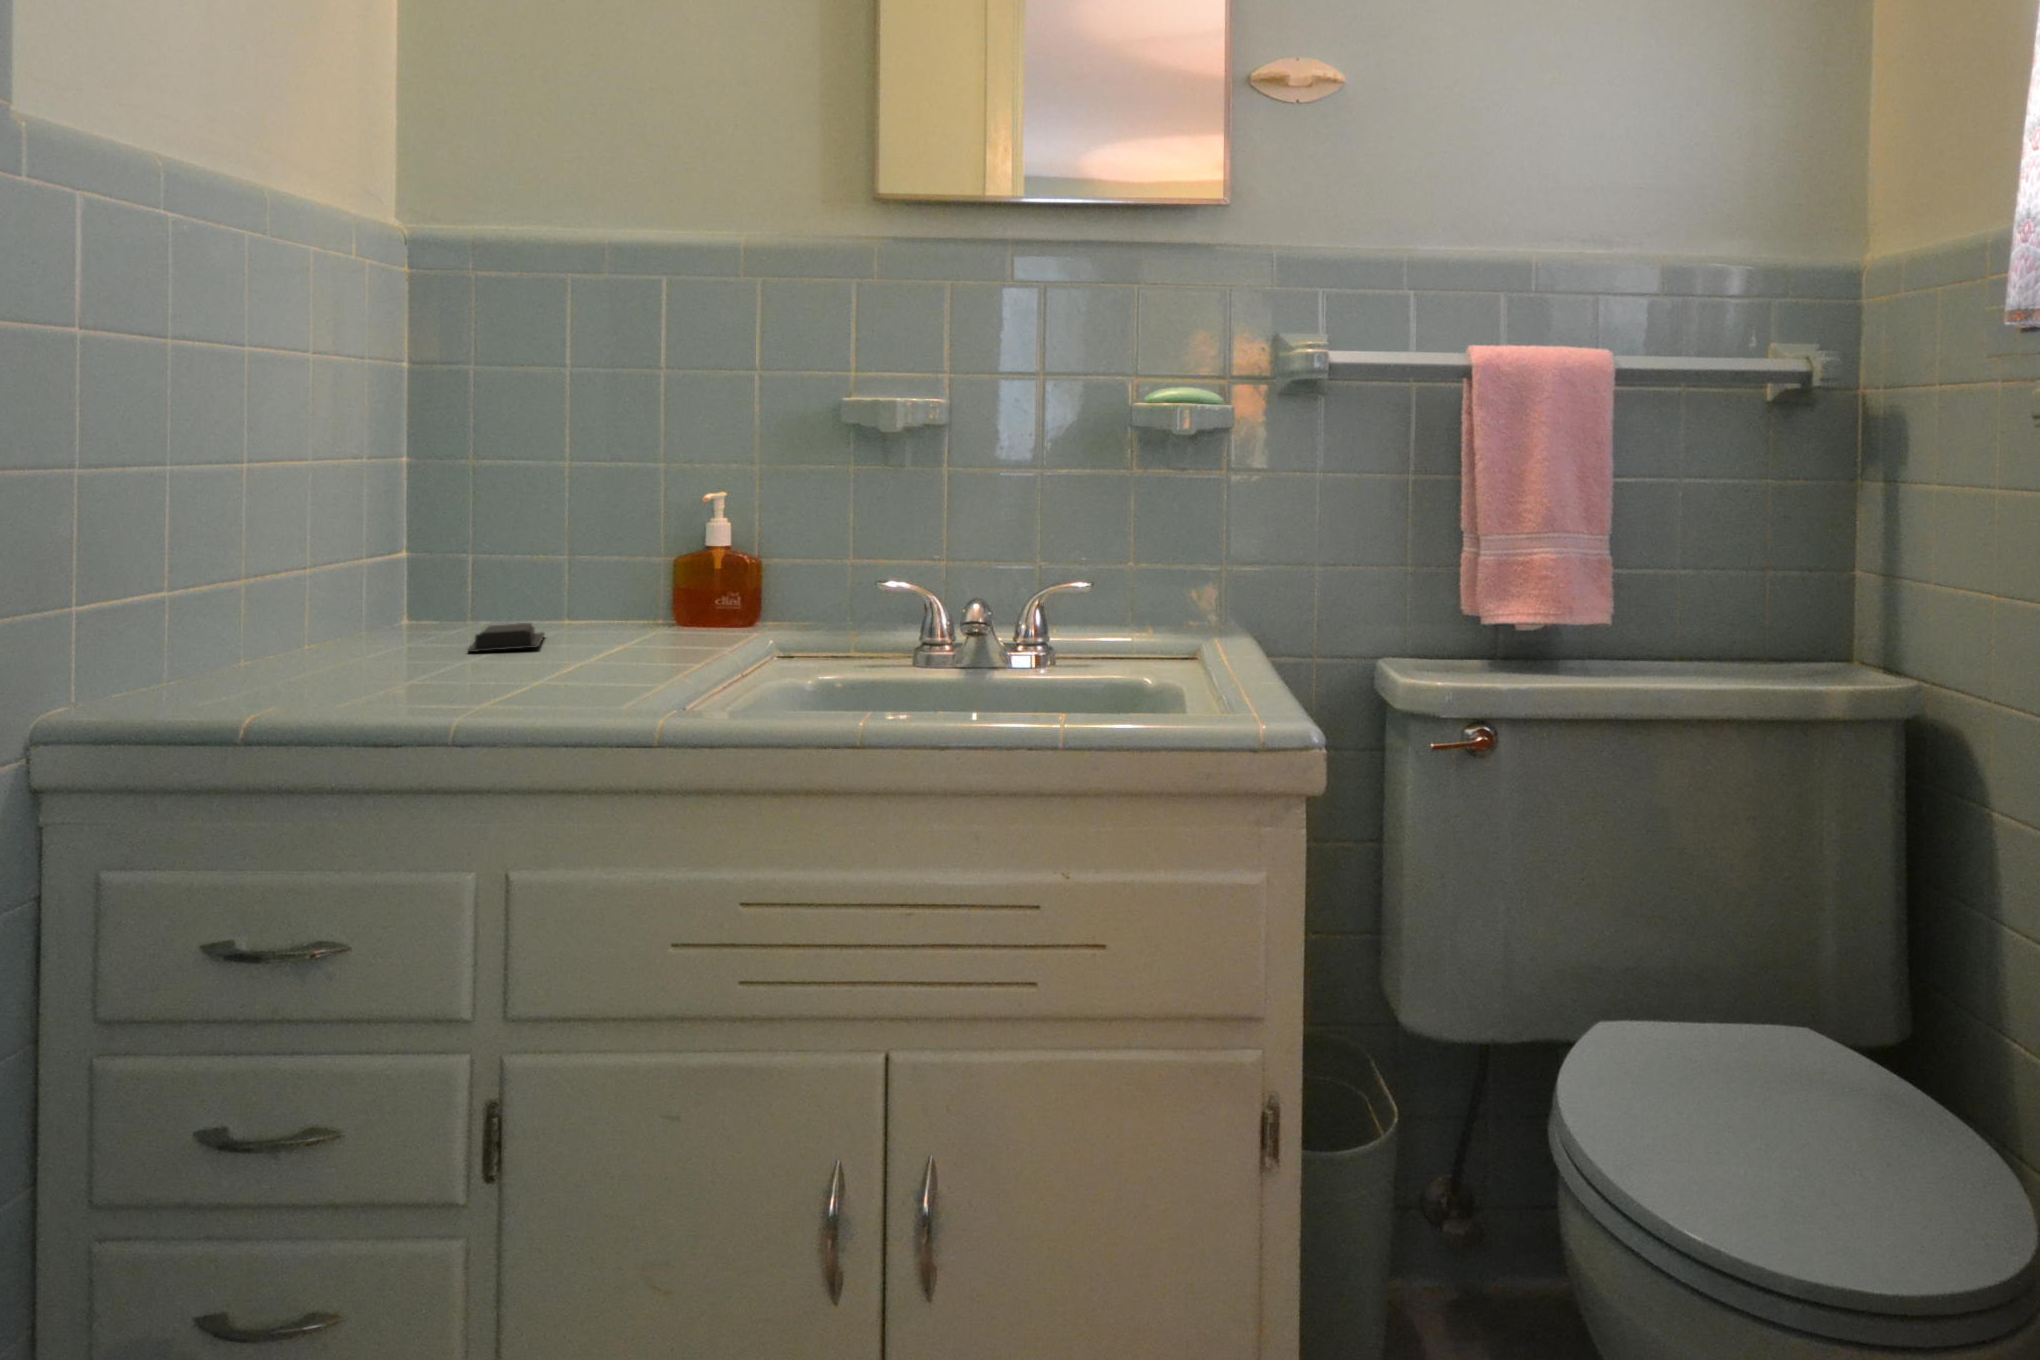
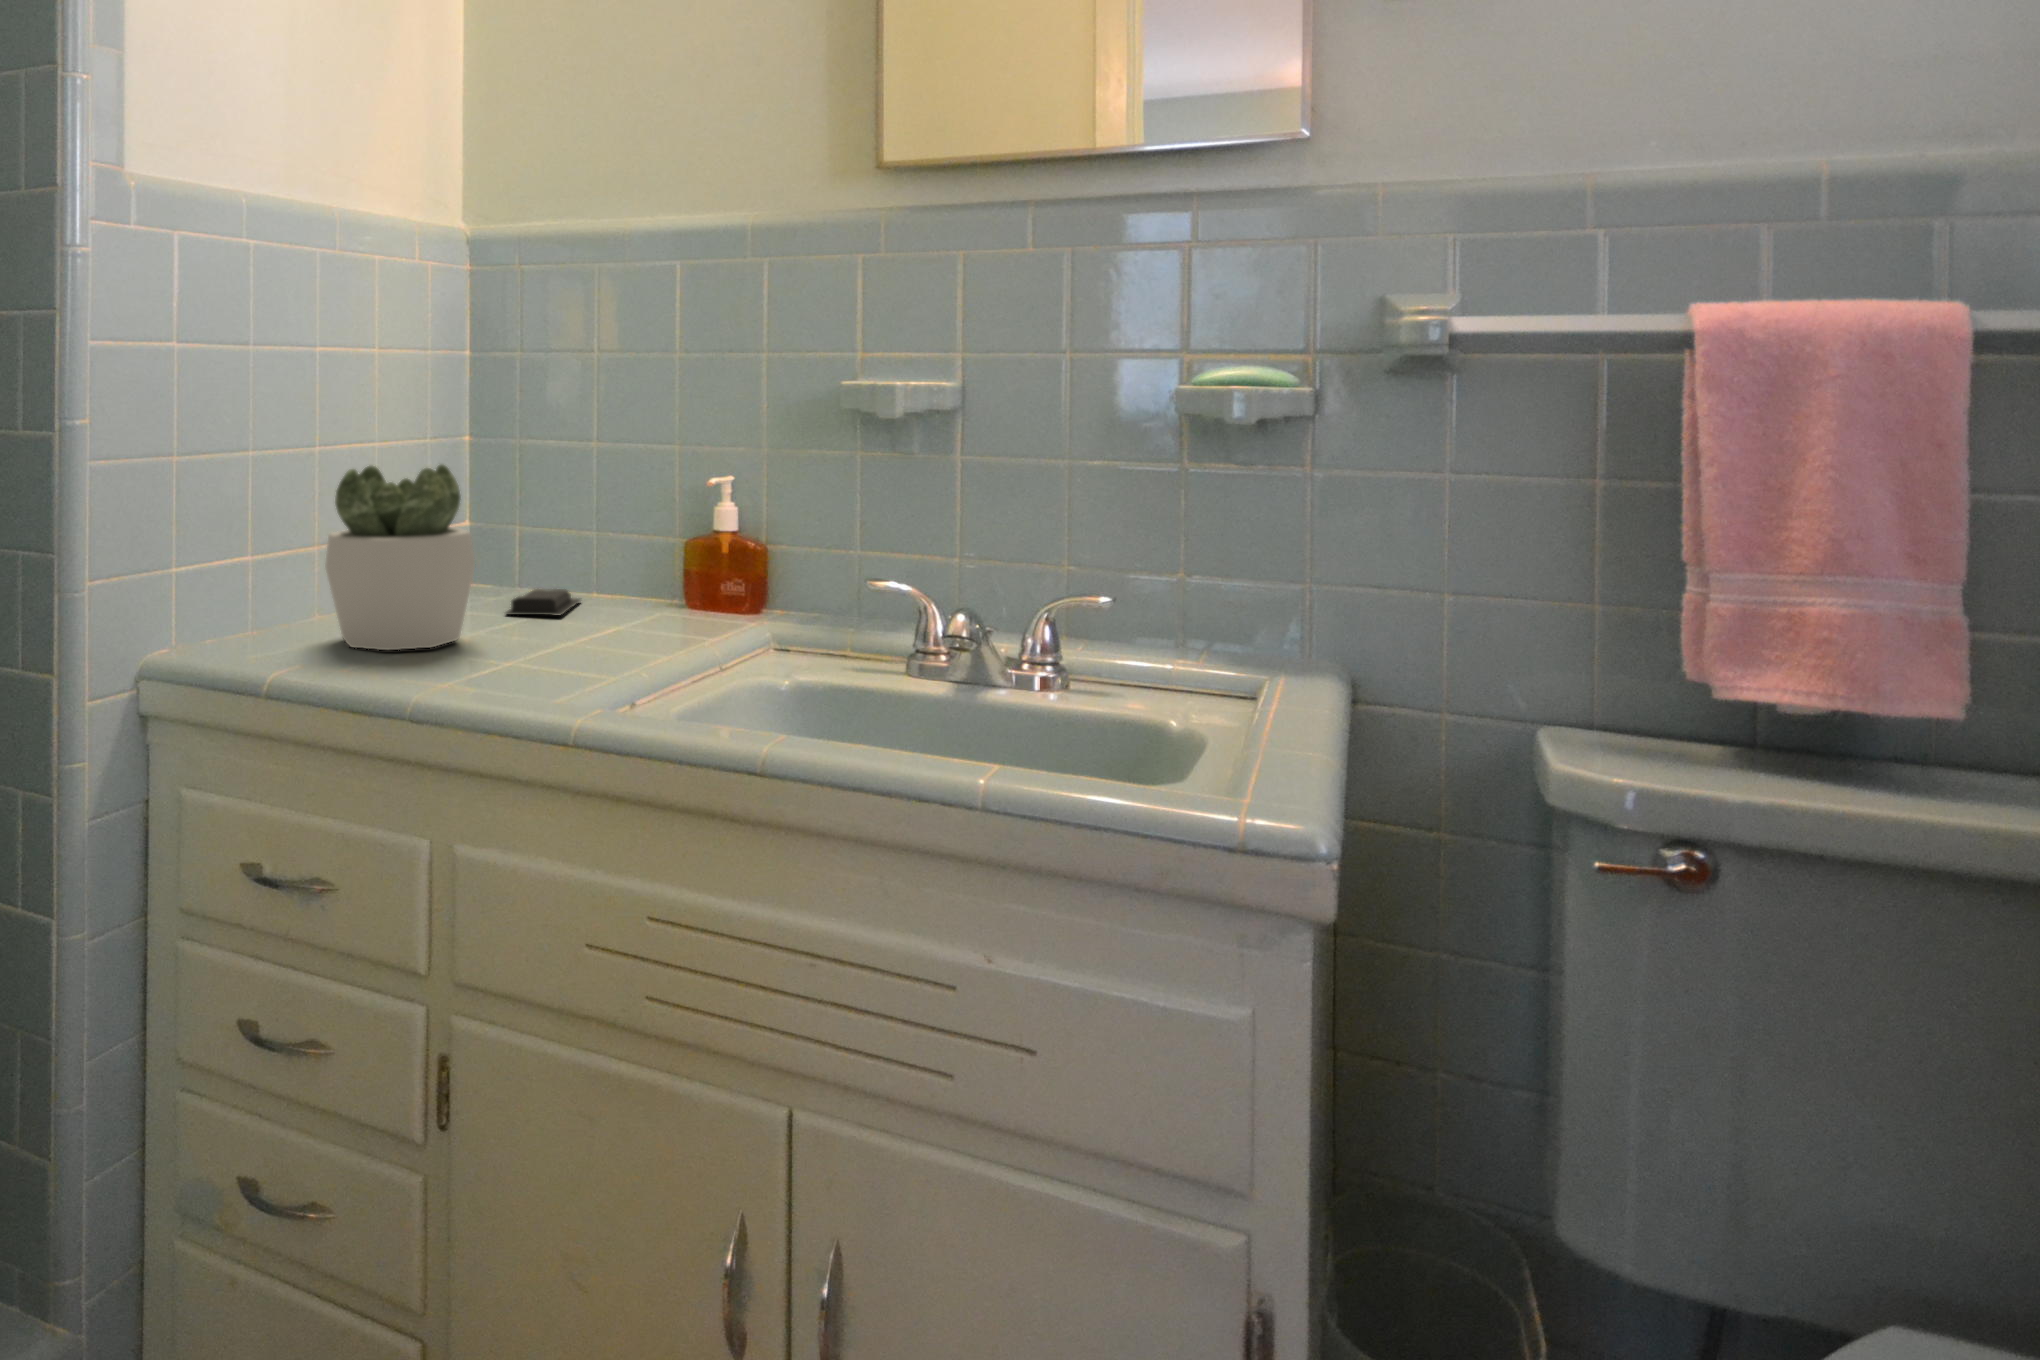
succulent plant: none [258,480,464,694] -> present [325,465,475,650]

